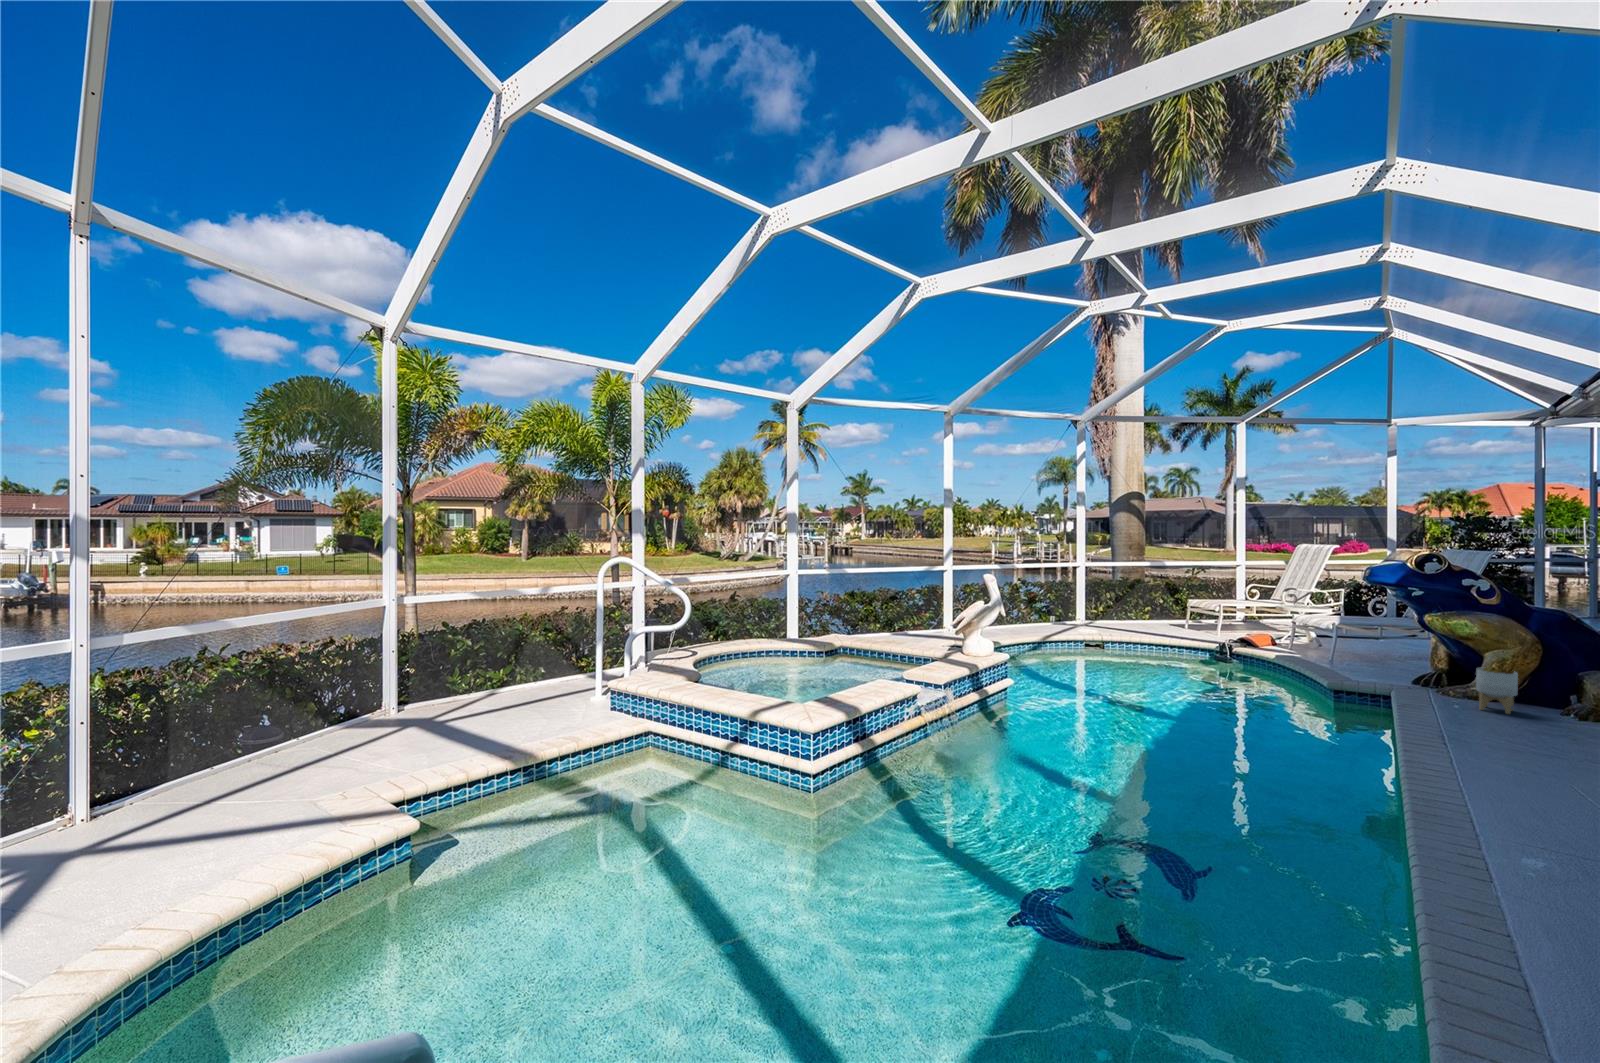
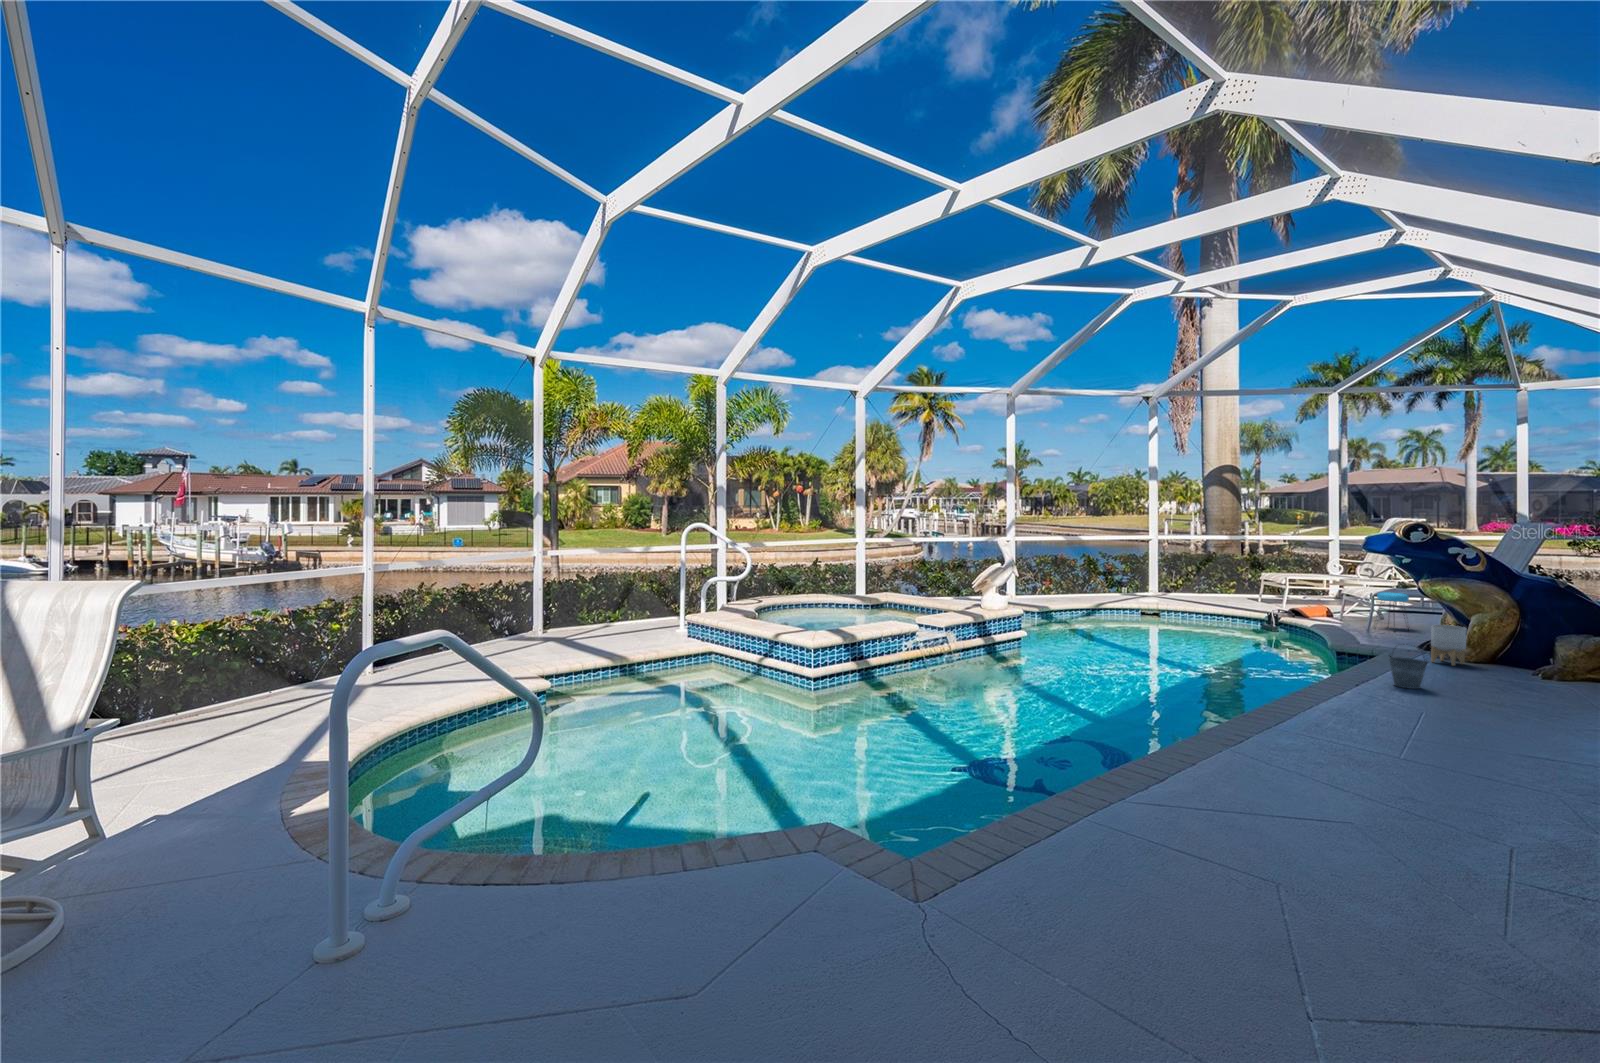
stool: none [1344,624,1380,665] -> present [1375,592,1409,629]
bucket: none [1503,703,1562,757] -> present [1389,644,1428,689]

